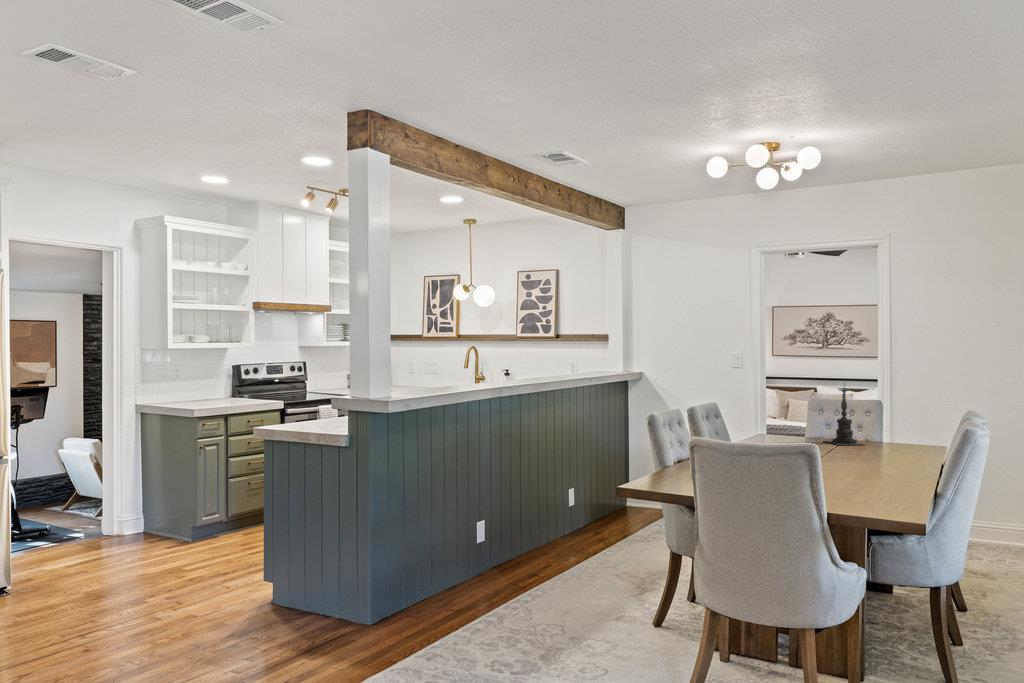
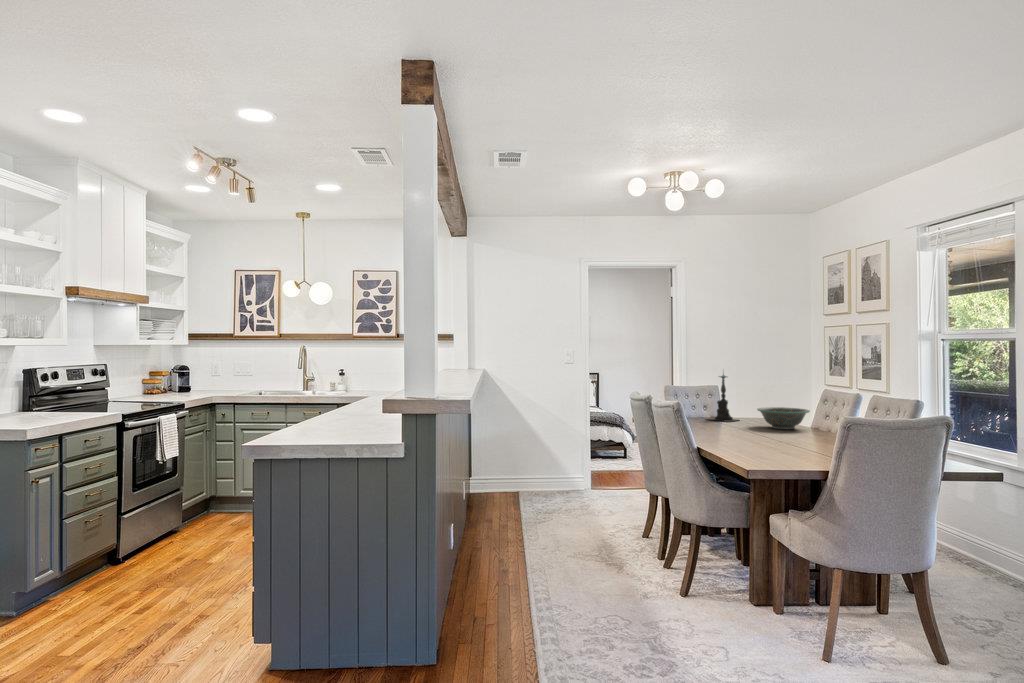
decorative bowl: none [849,430,915,458] -> present [757,407,810,429]

